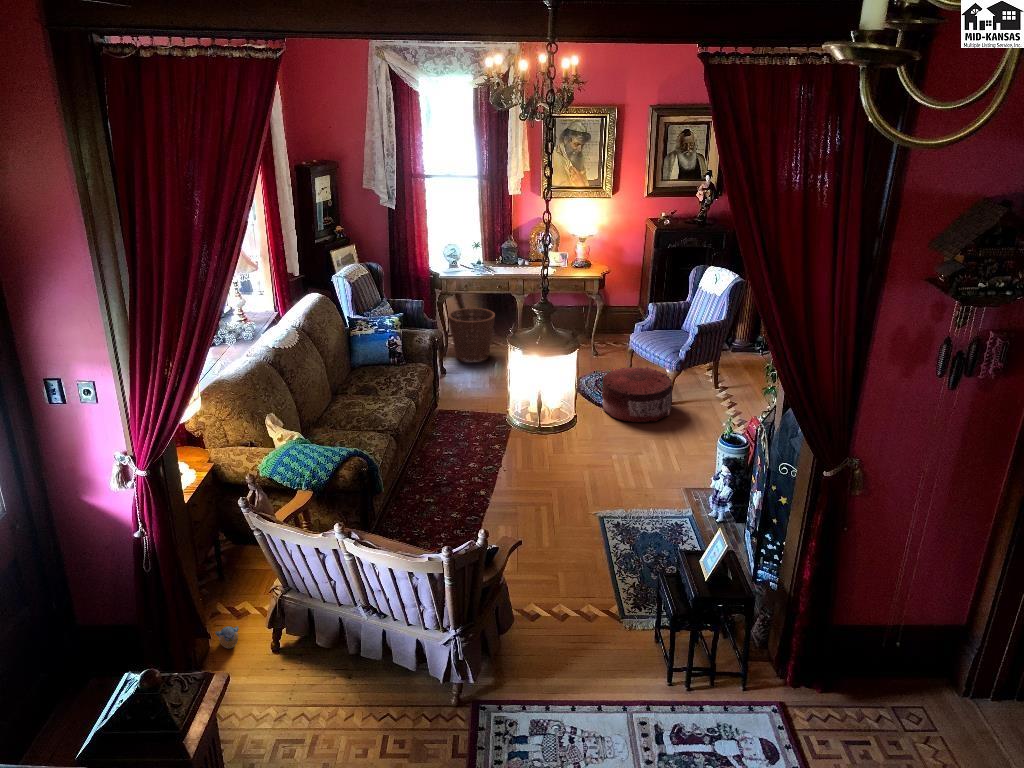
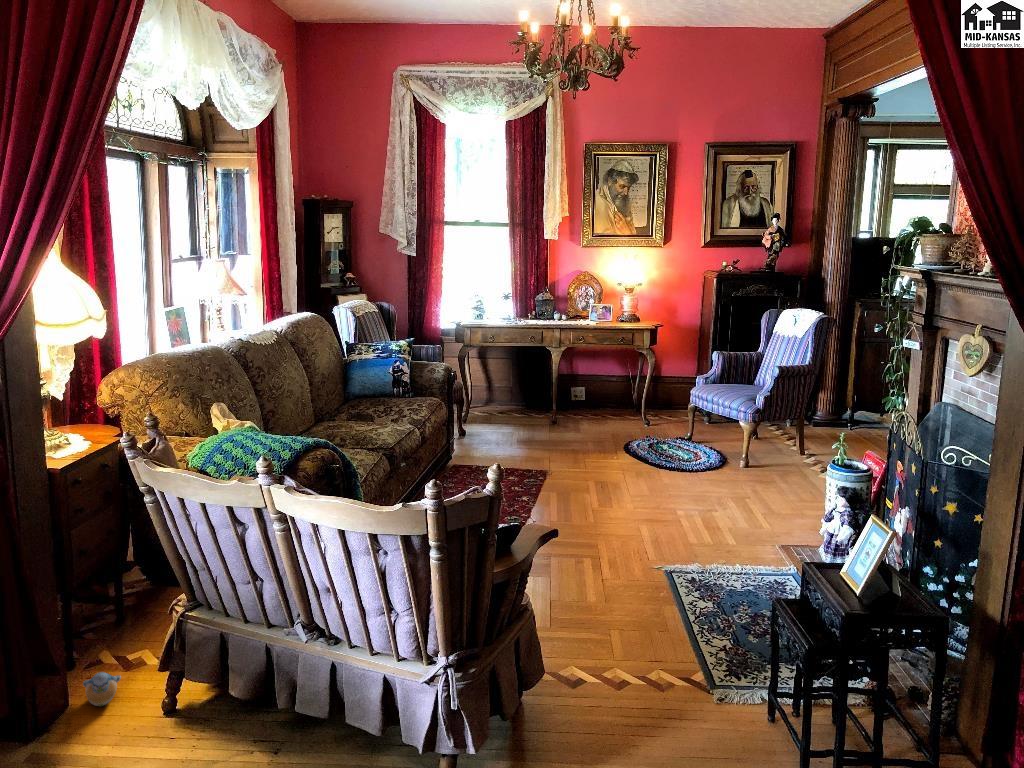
basket: present [448,308,495,363] -> none [470,367,526,428]
pouf: present [602,367,672,422] -> none [658,420,748,481]

